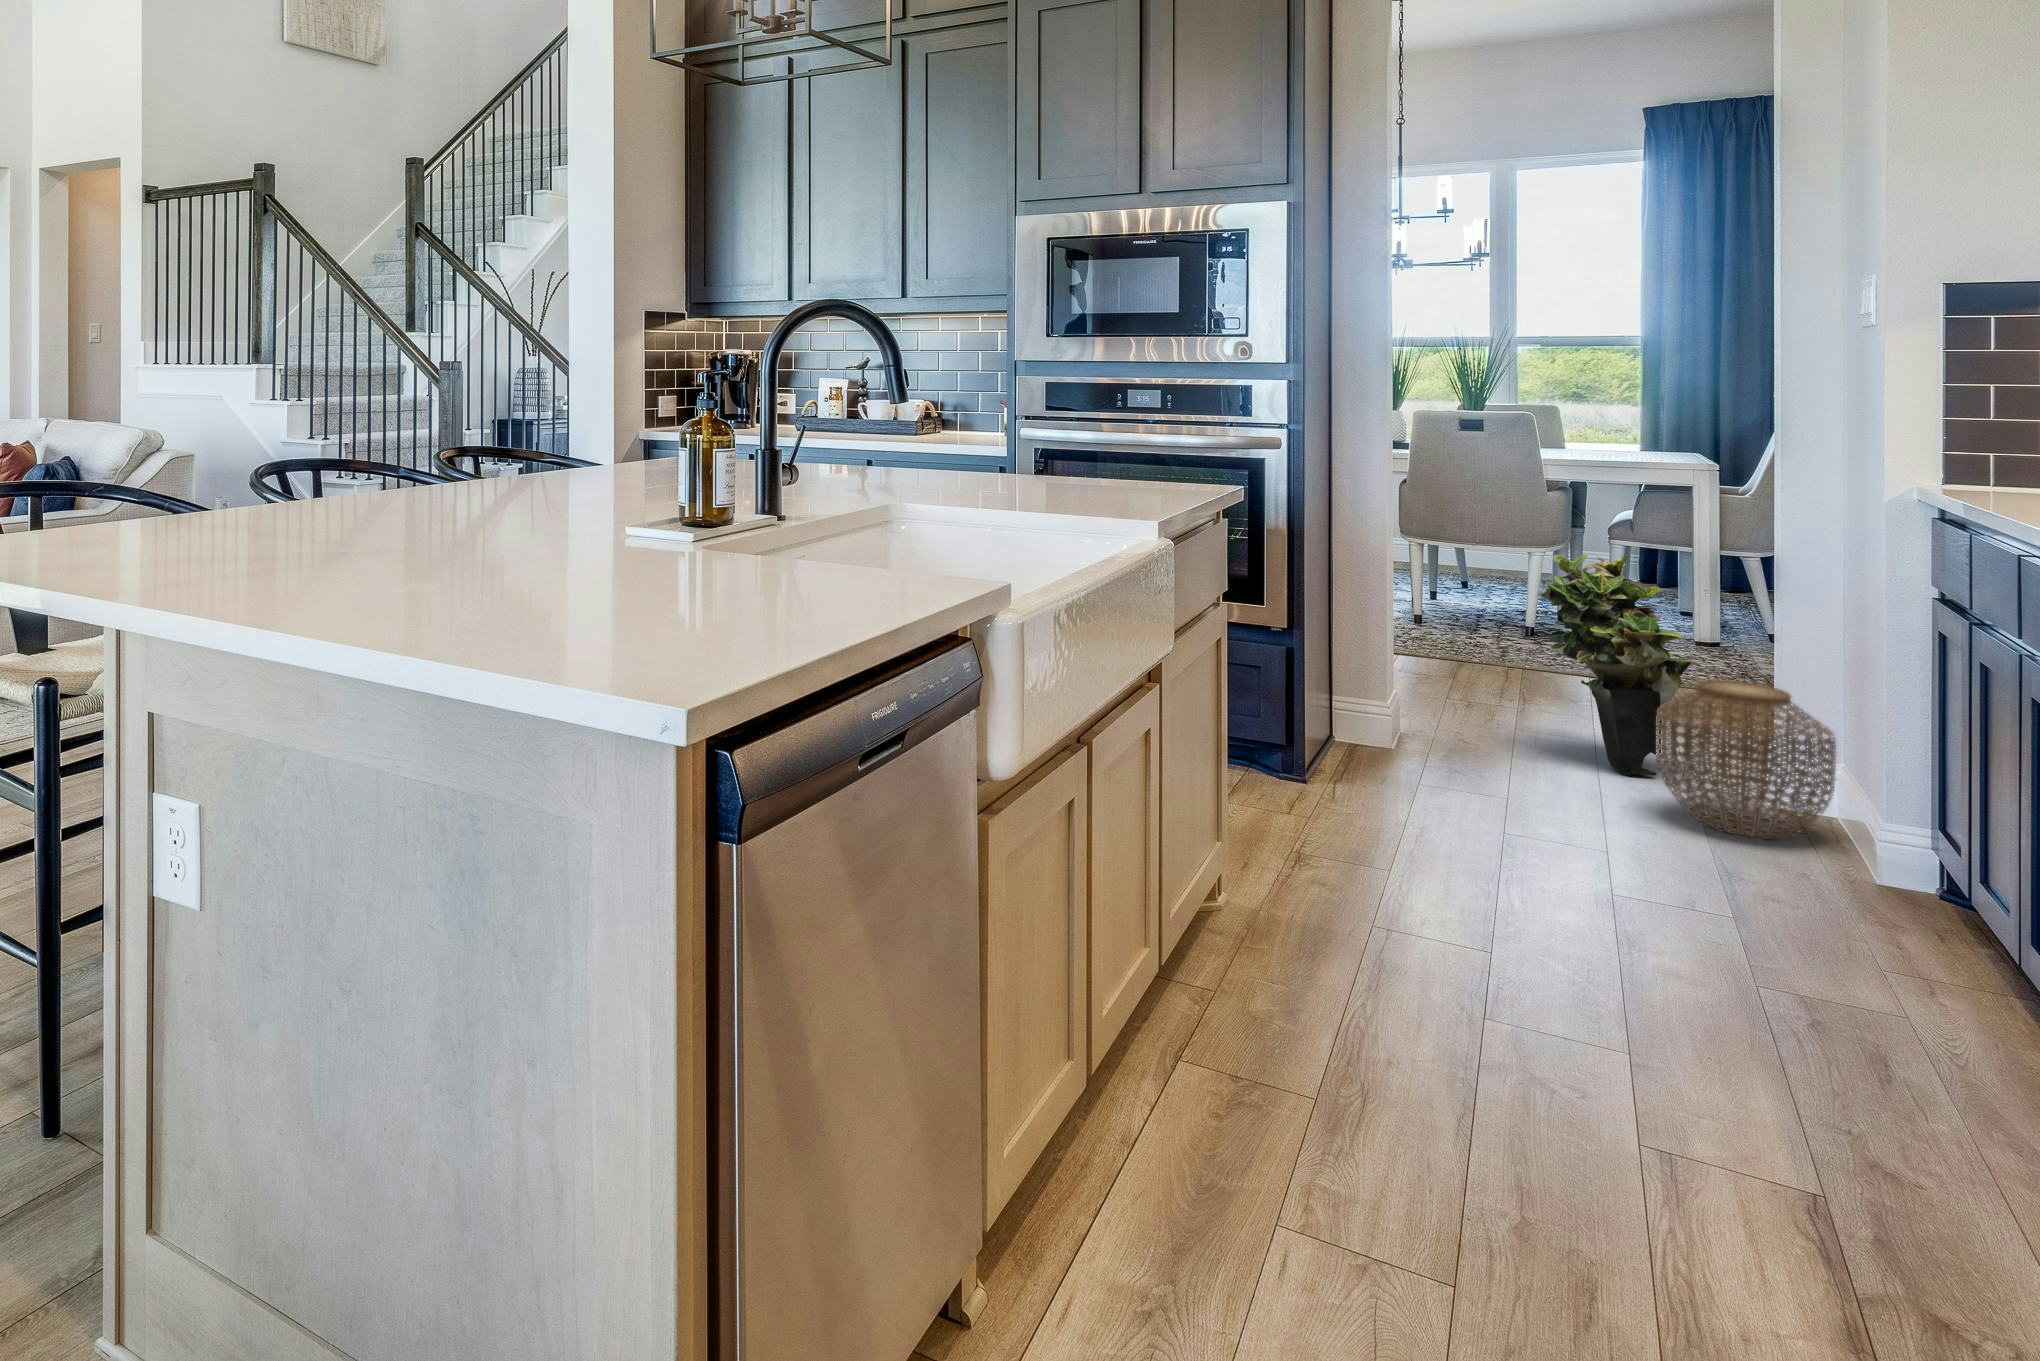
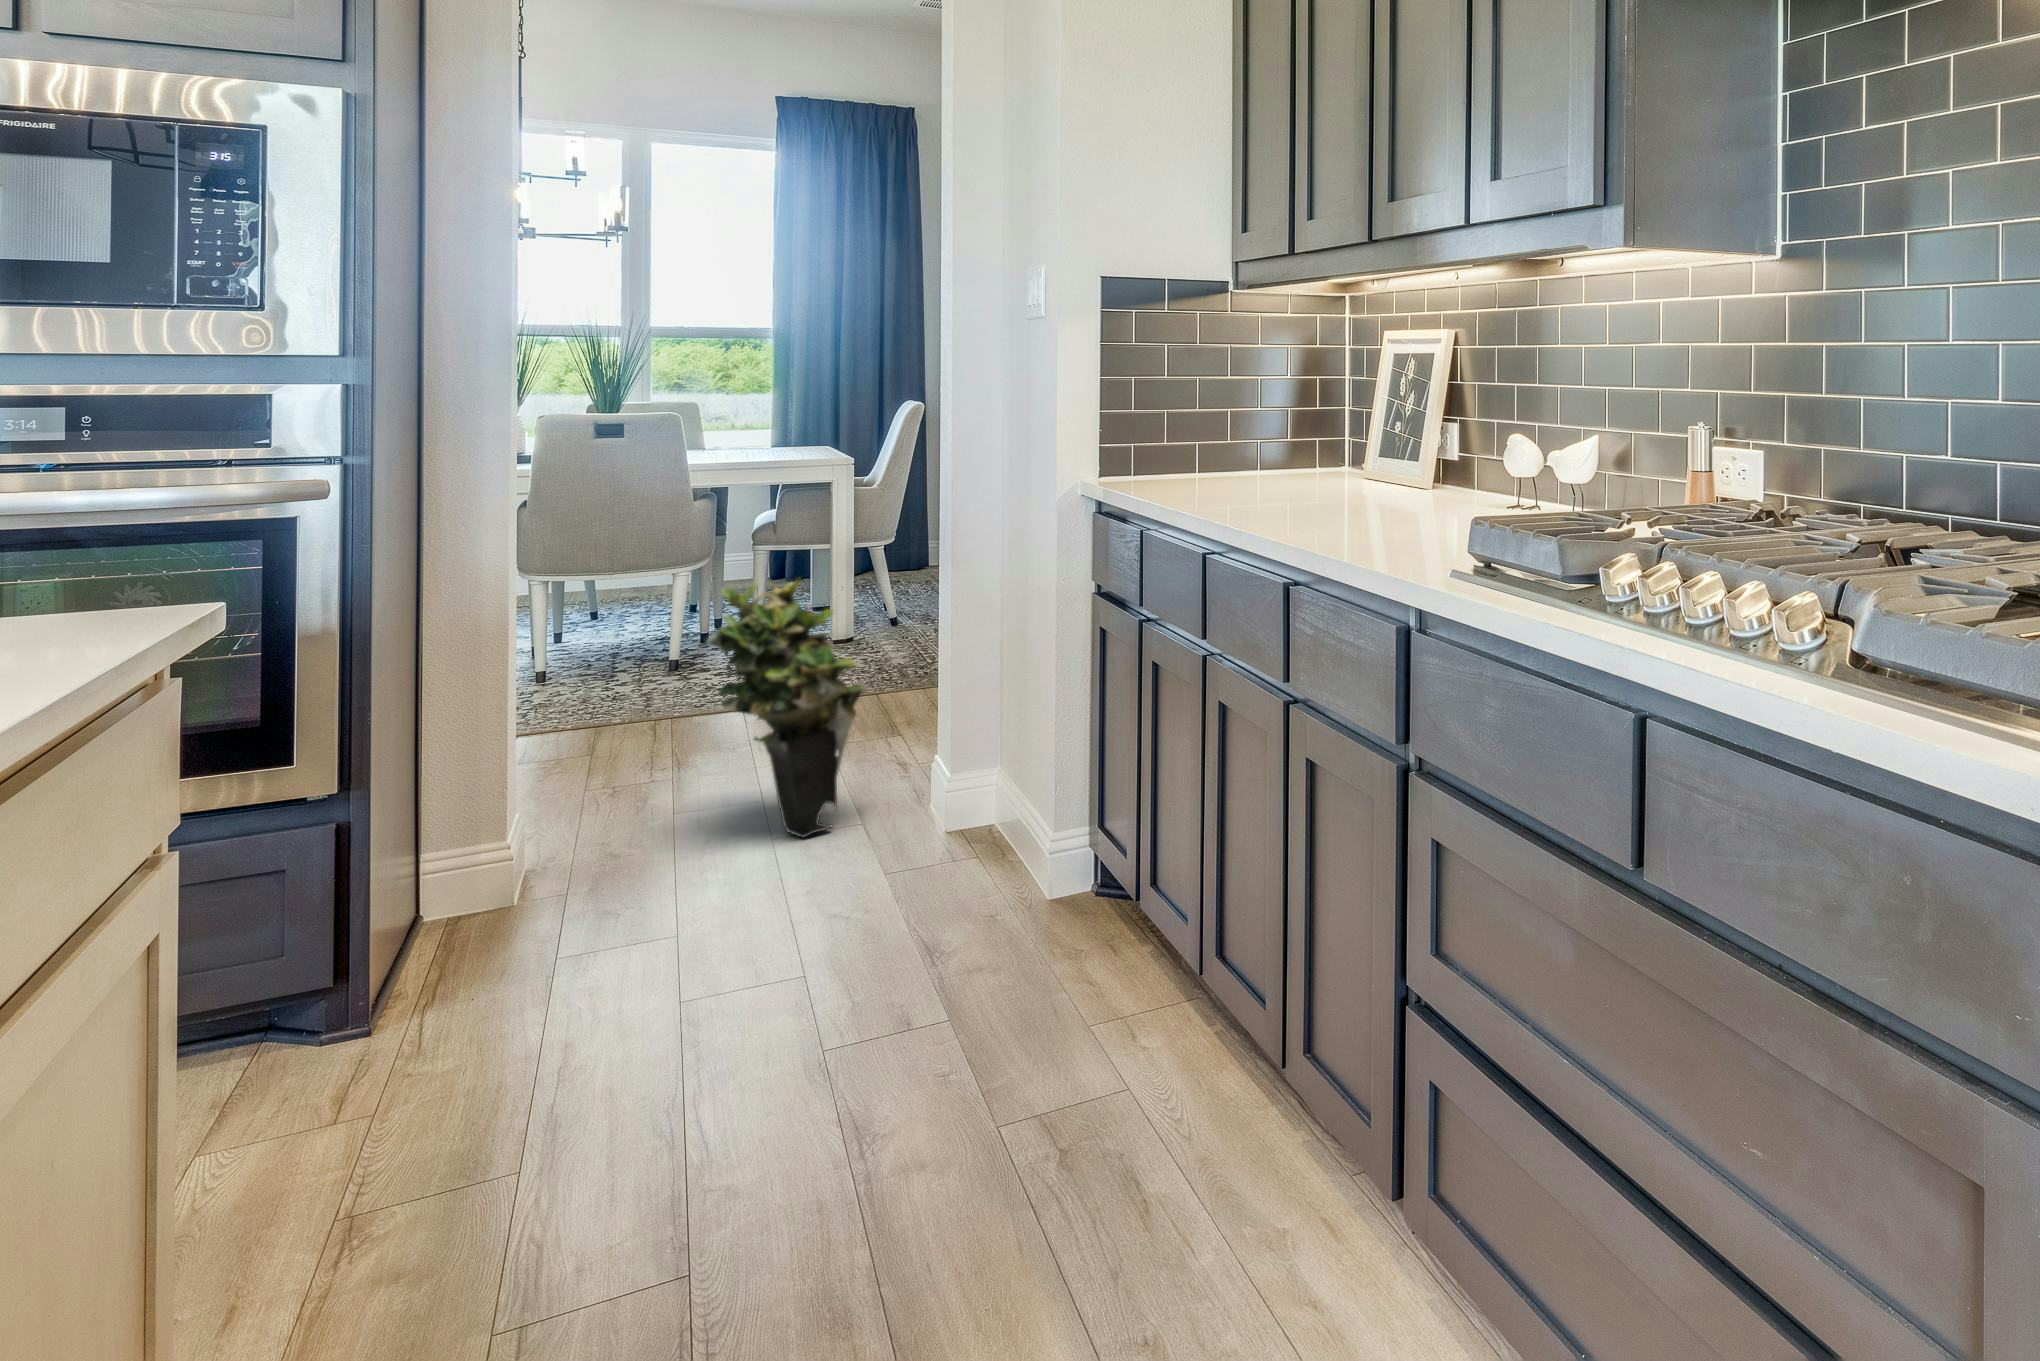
woven basket: present [1656,680,1836,839] -> none [842,705,1003,883]

